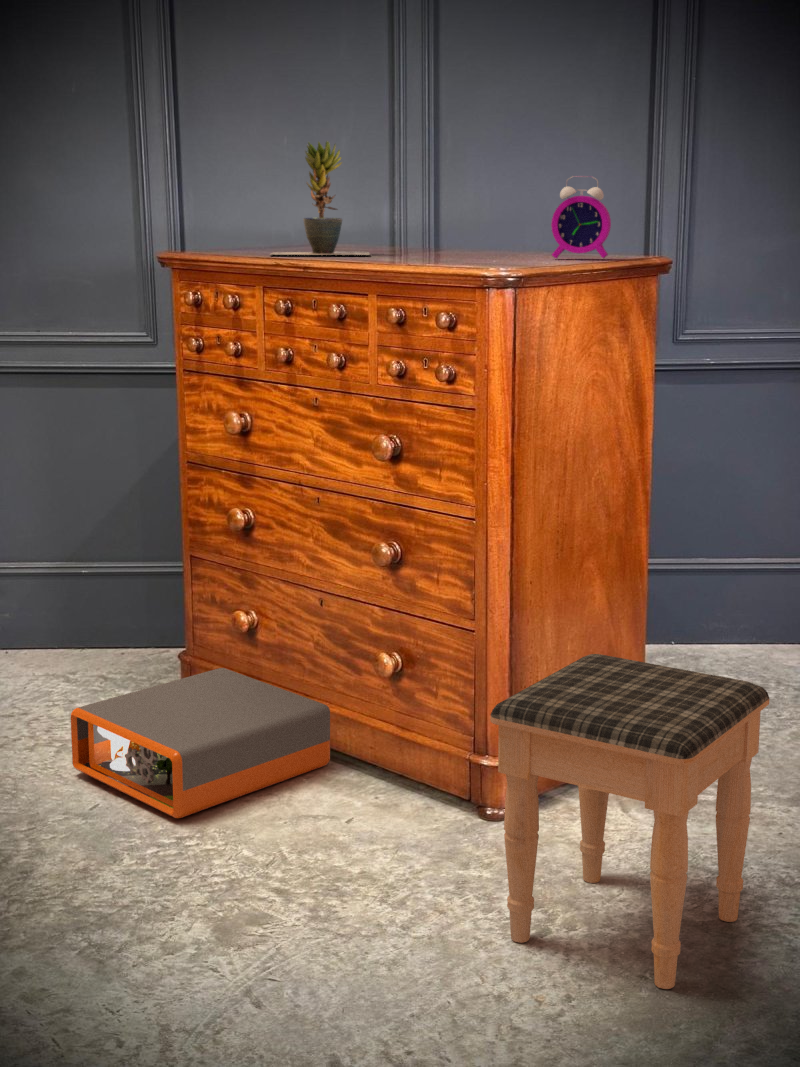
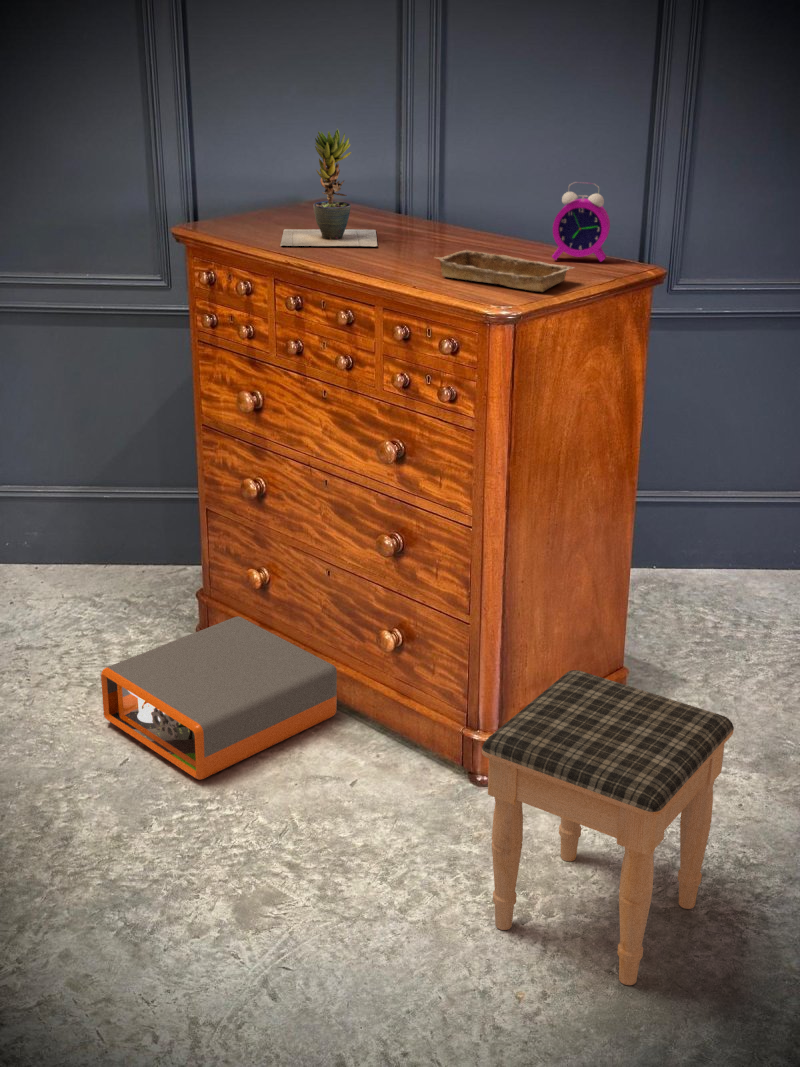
tray: none [428,241,577,264] -> present [435,250,573,292]

